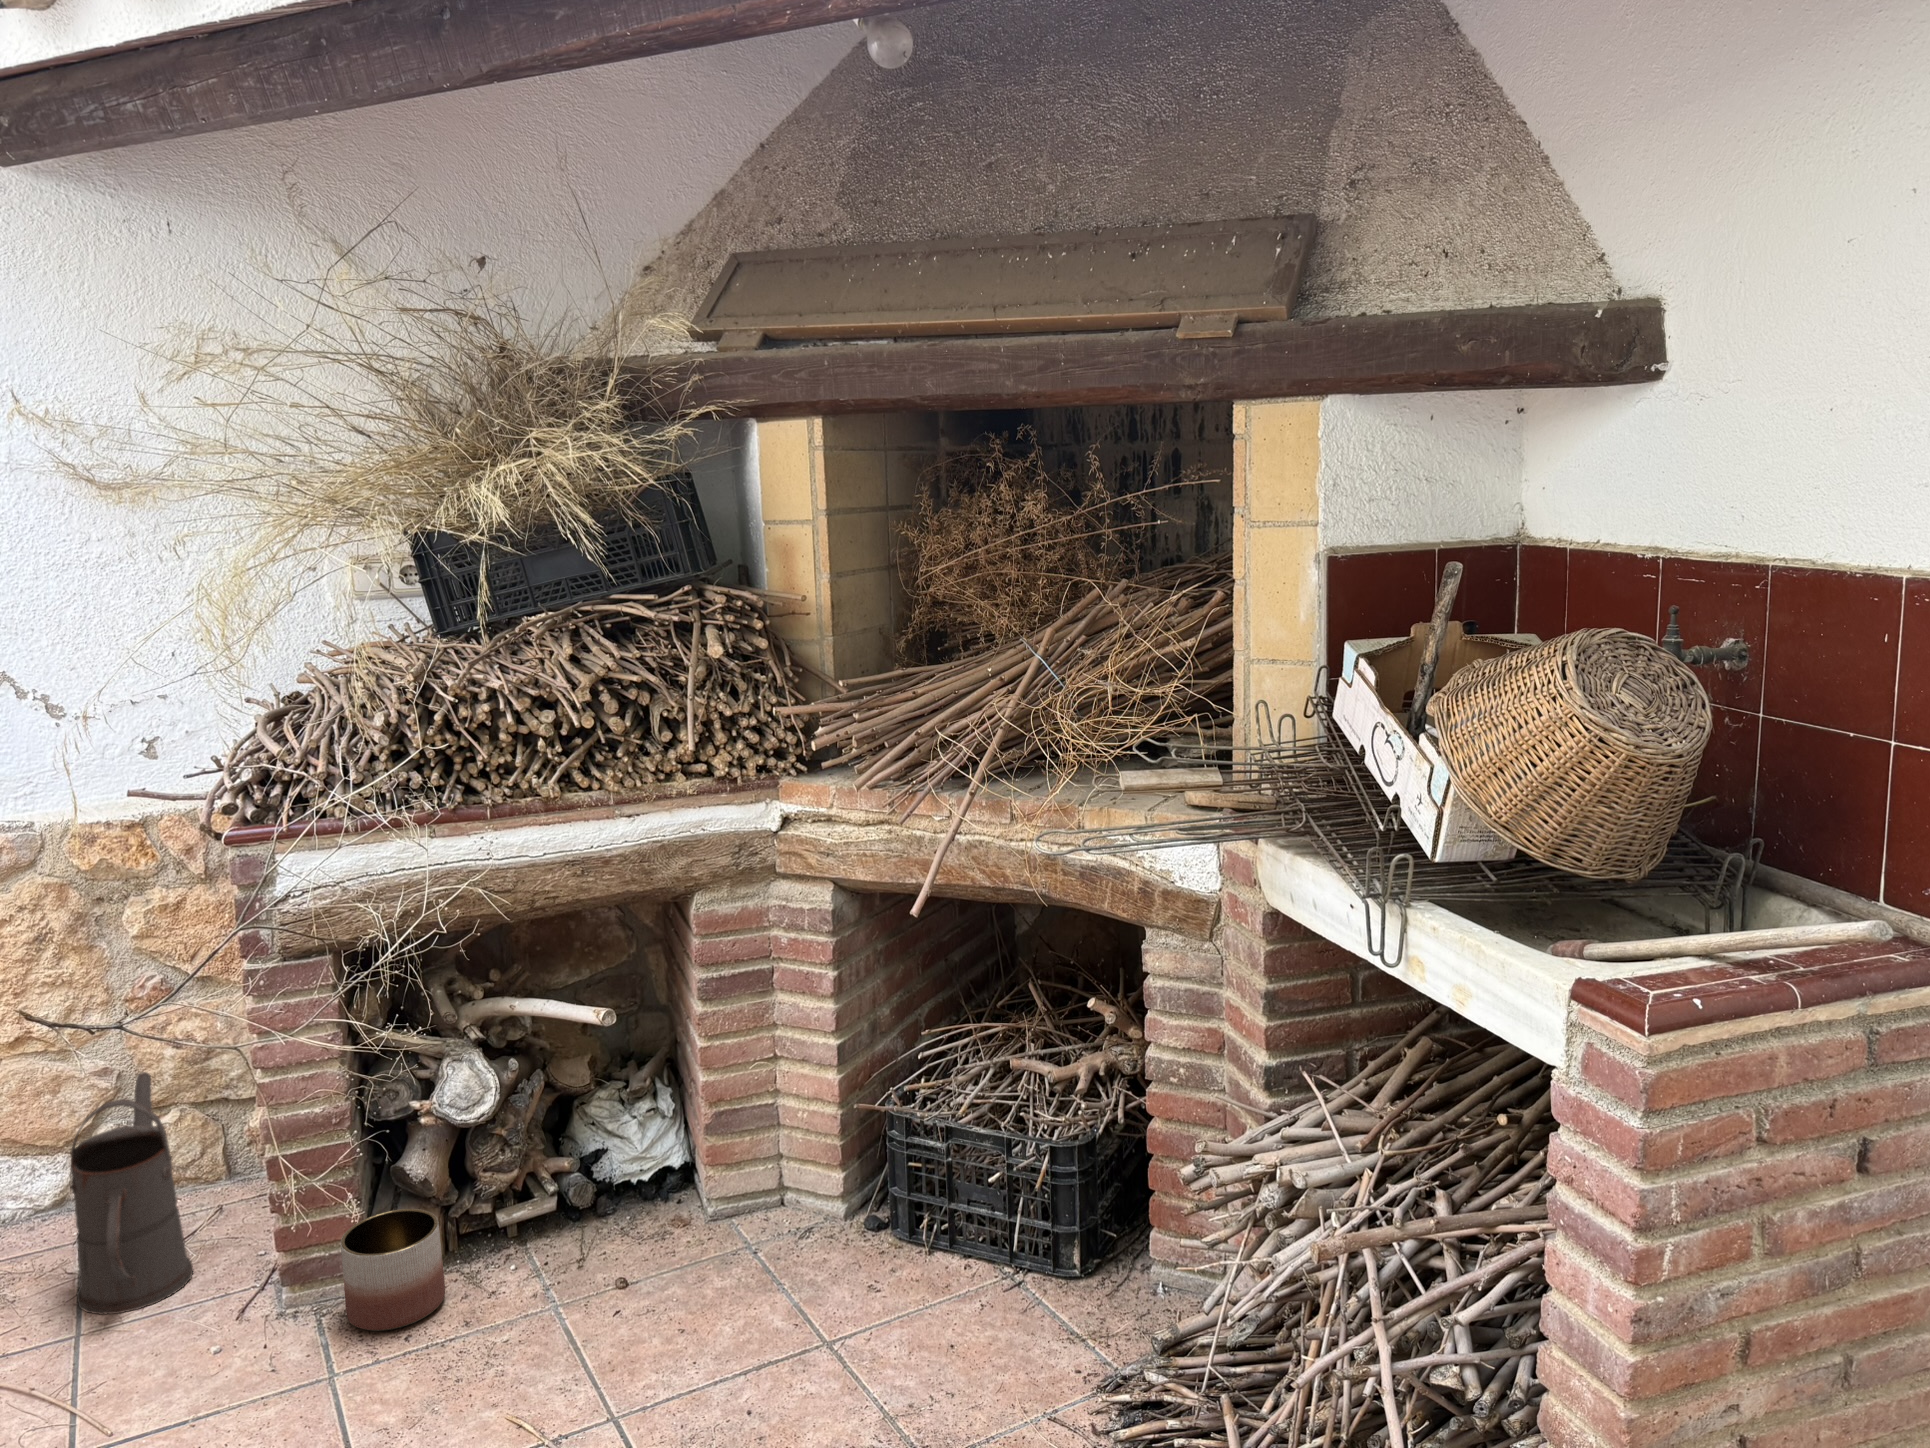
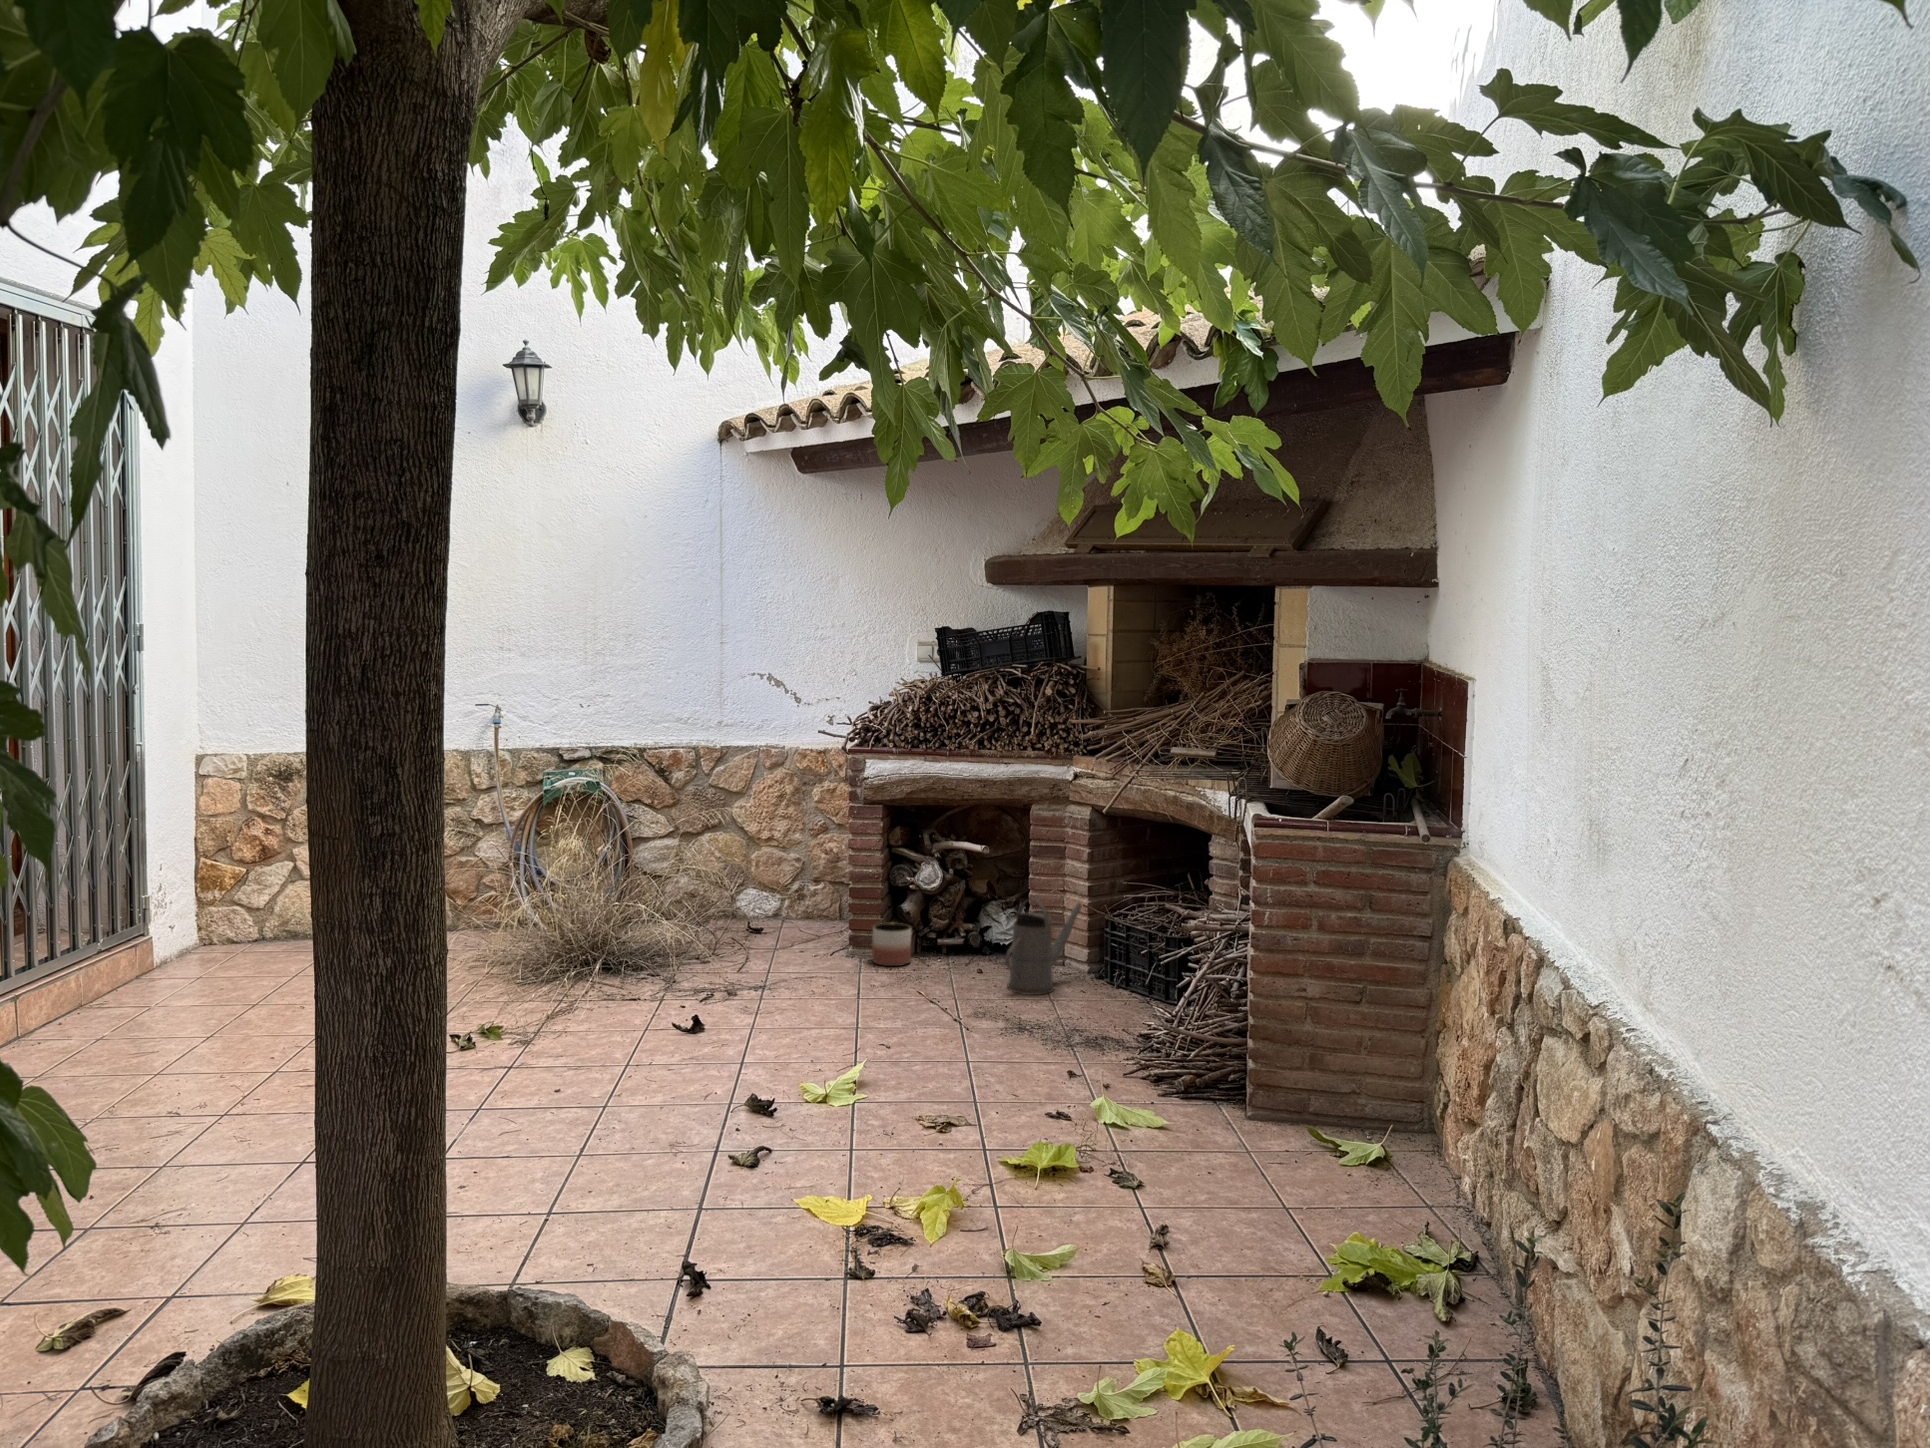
watering can: present [70,1072,193,1315] -> present [1005,898,1082,995]

